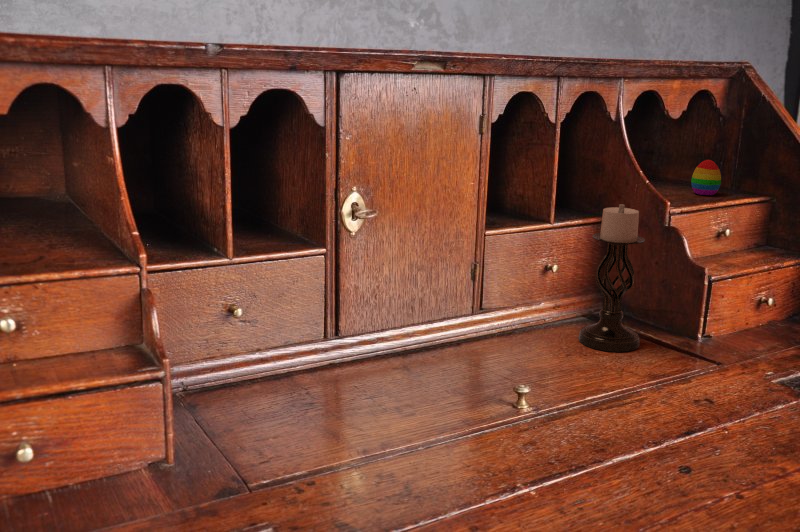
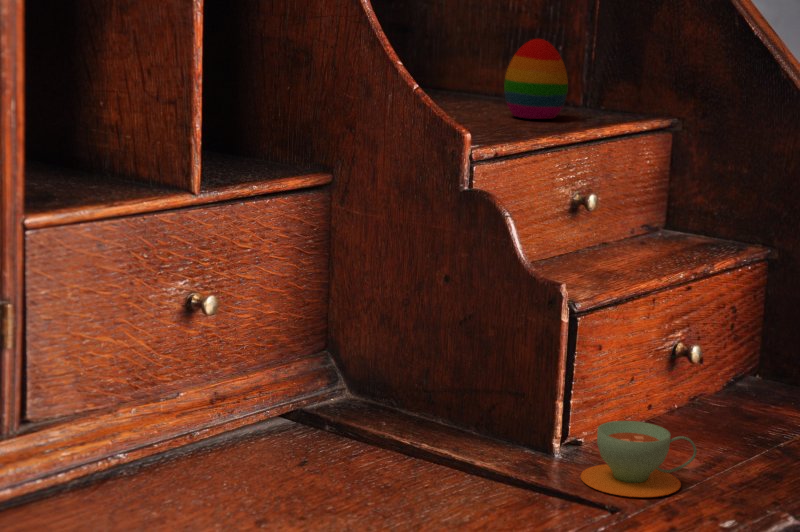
candle holder: present [578,204,645,352] -> none [277,135,427,503]
teacup: none [708,328,761,361] -> present [580,421,697,497]

